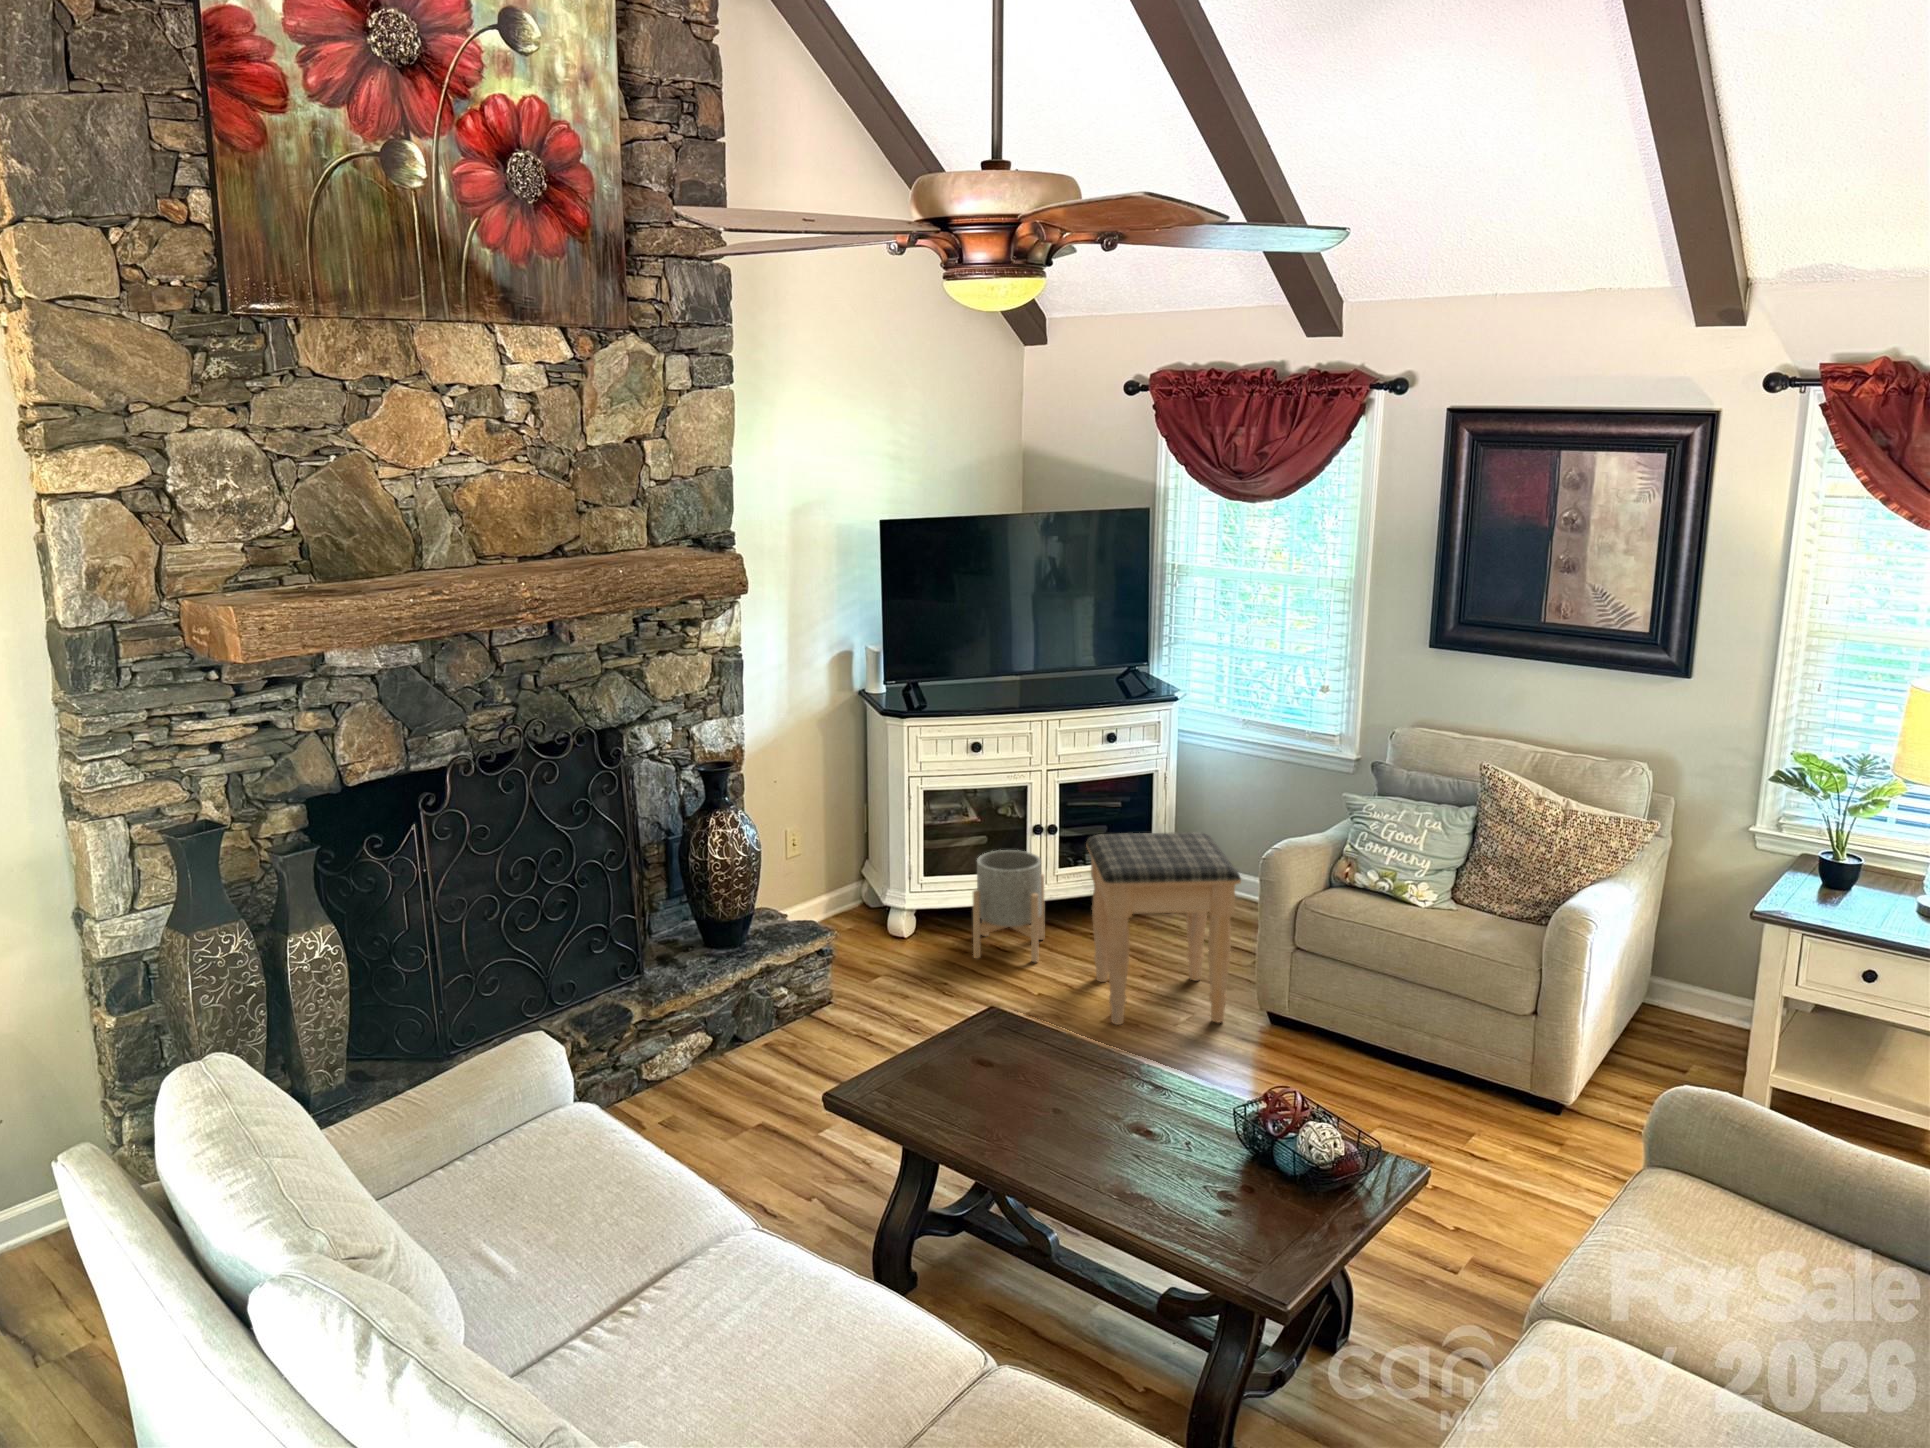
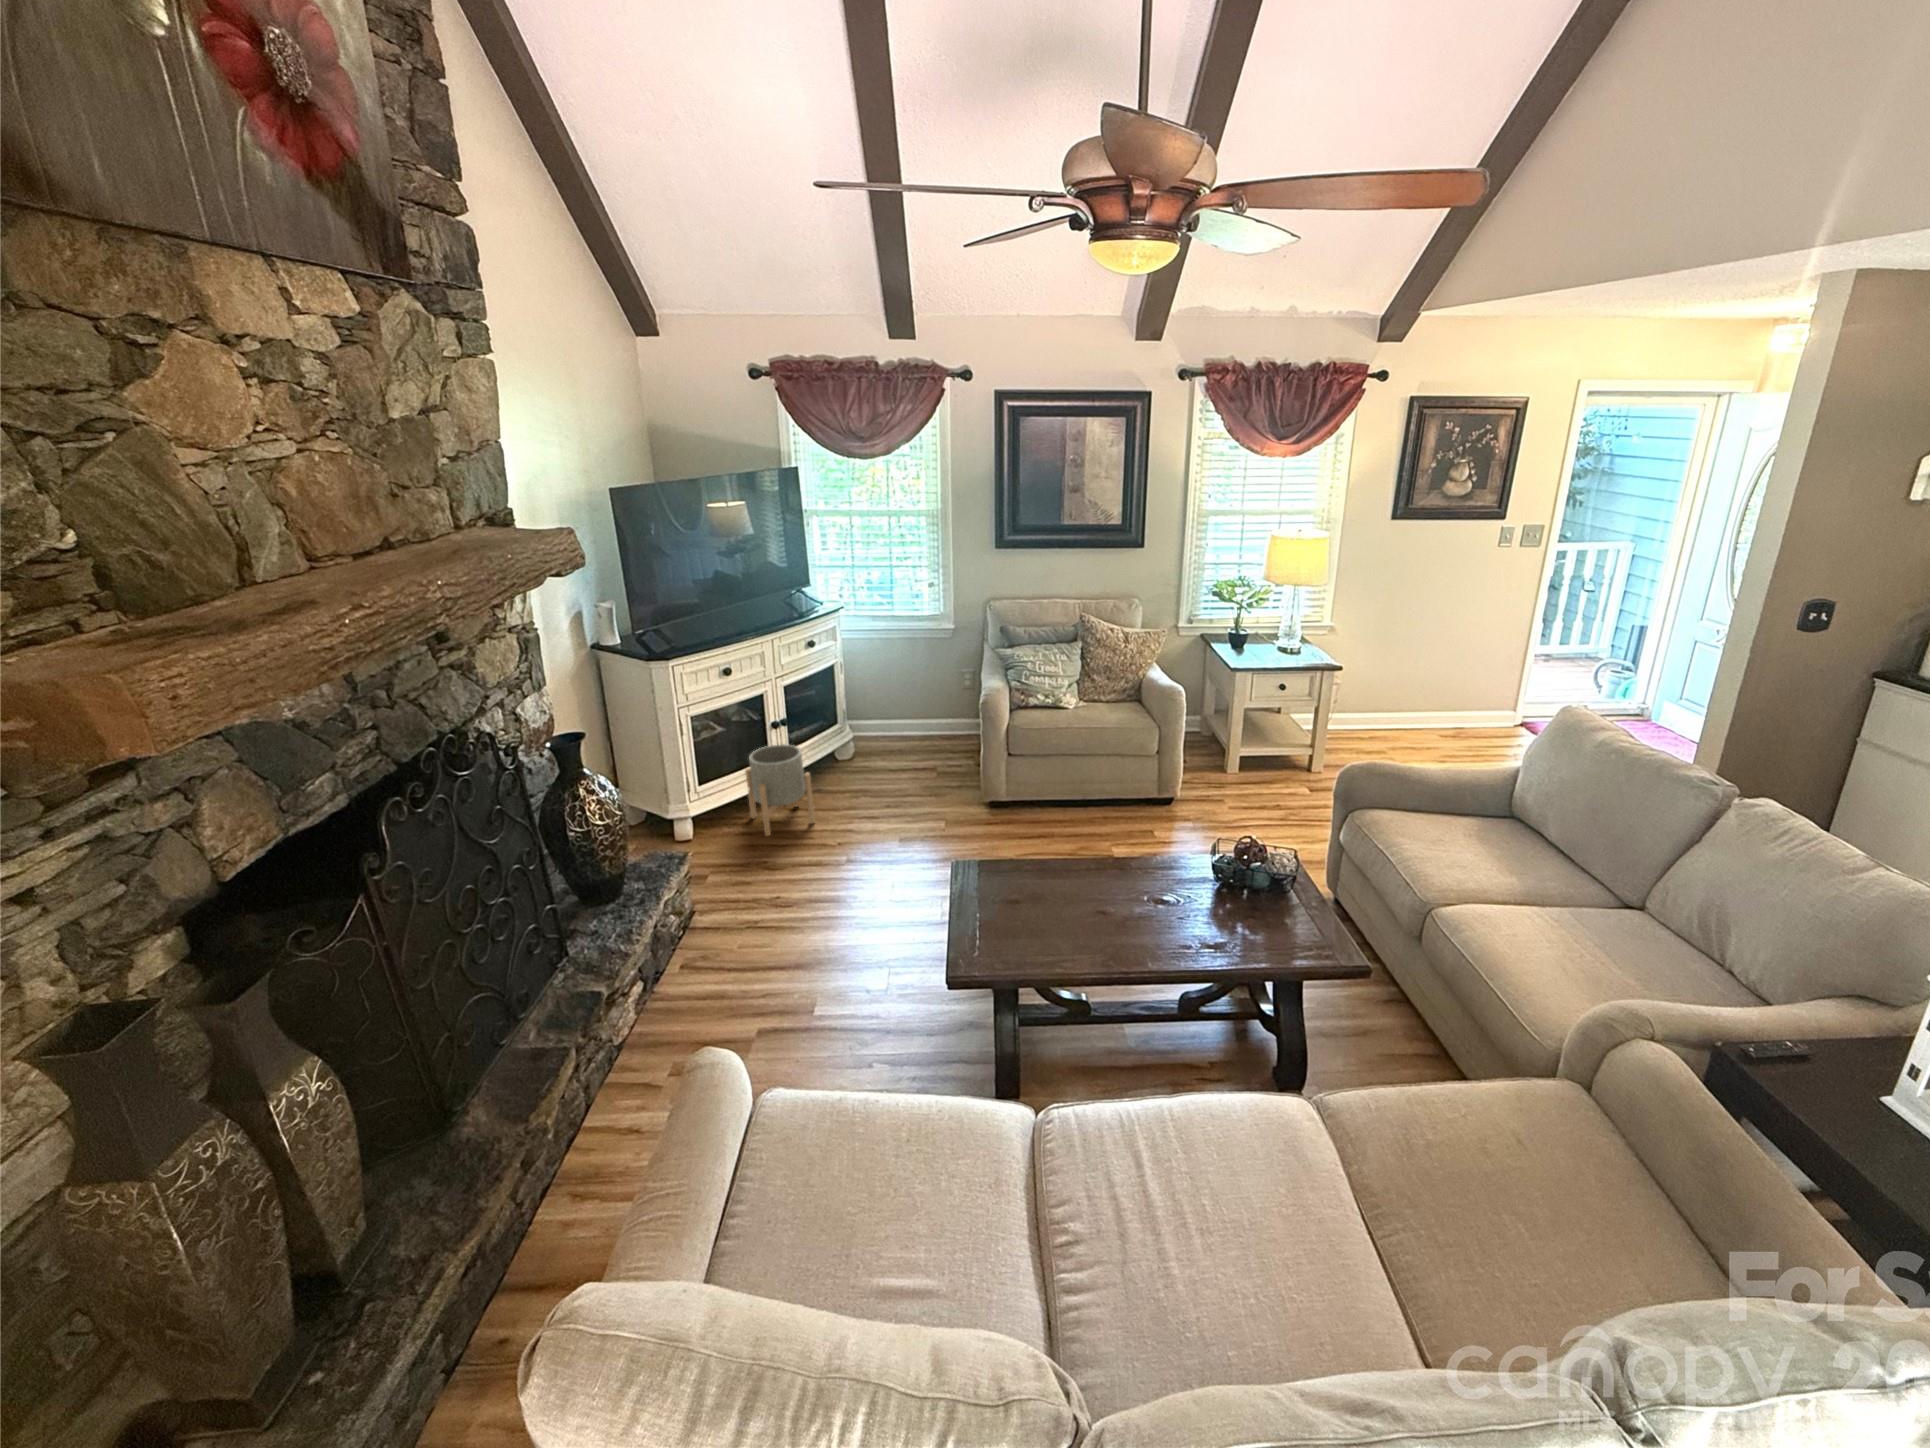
footstool: present [1086,832,1241,1025] -> none [847,697,975,843]

